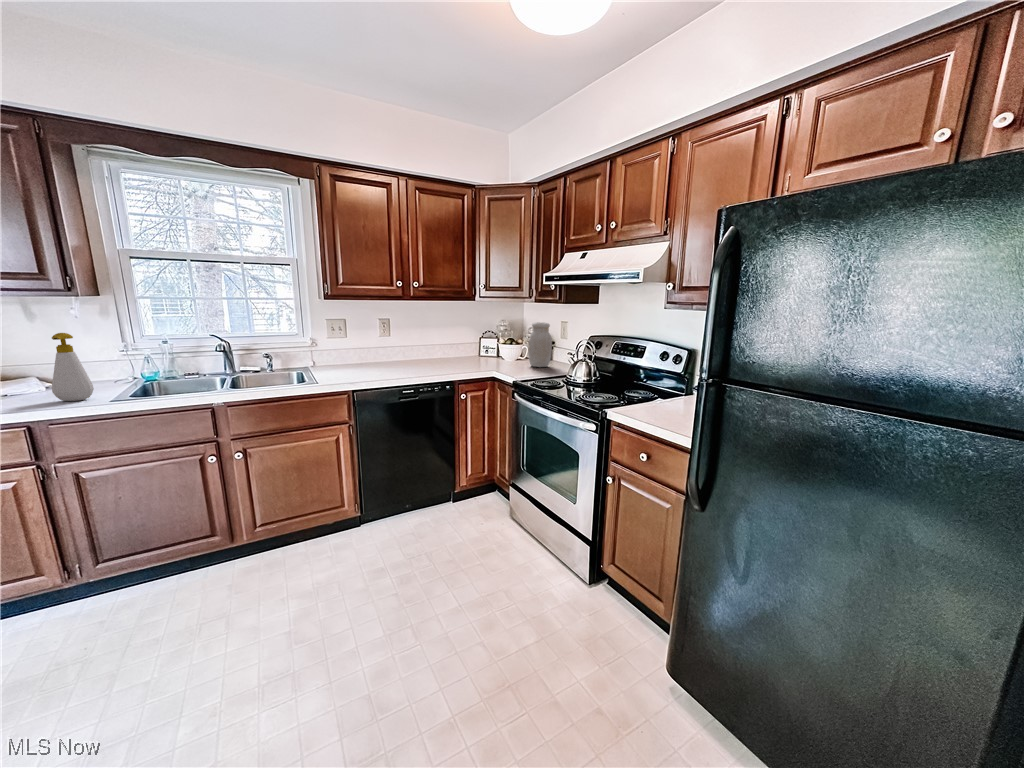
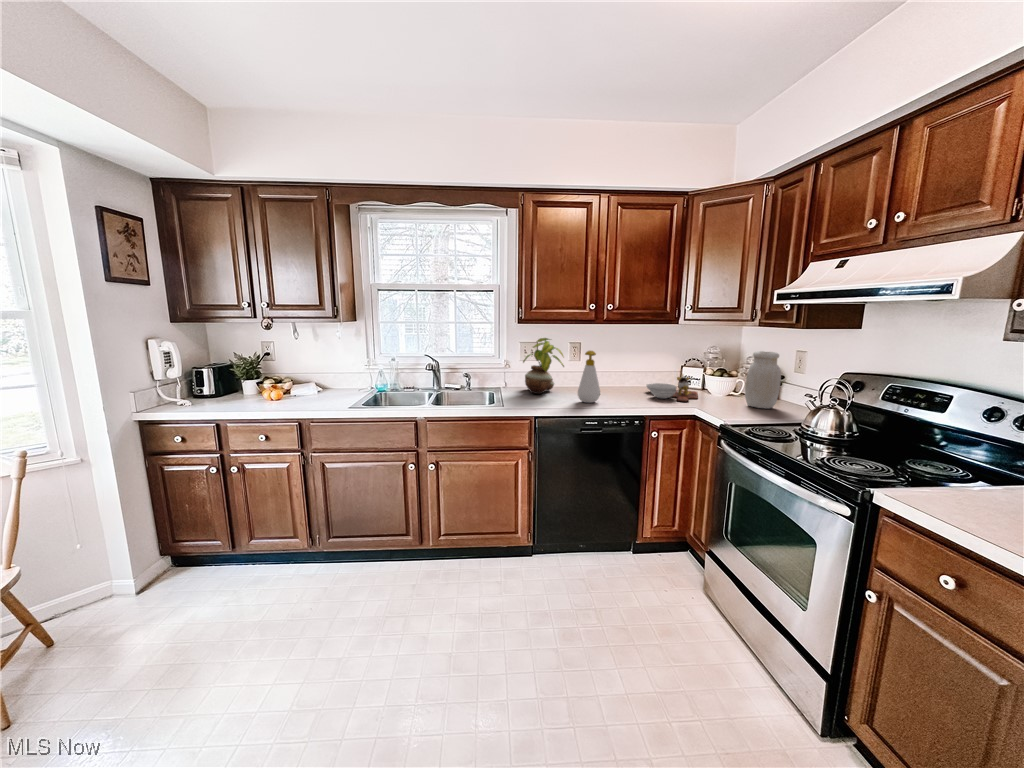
potted plant: none [332,314,376,370] -> present [523,338,564,394]
soap bottle: present [52,333,94,401] -> present [578,351,600,403]
cutting board: none [452,344,494,367] -> present [646,374,698,402]

